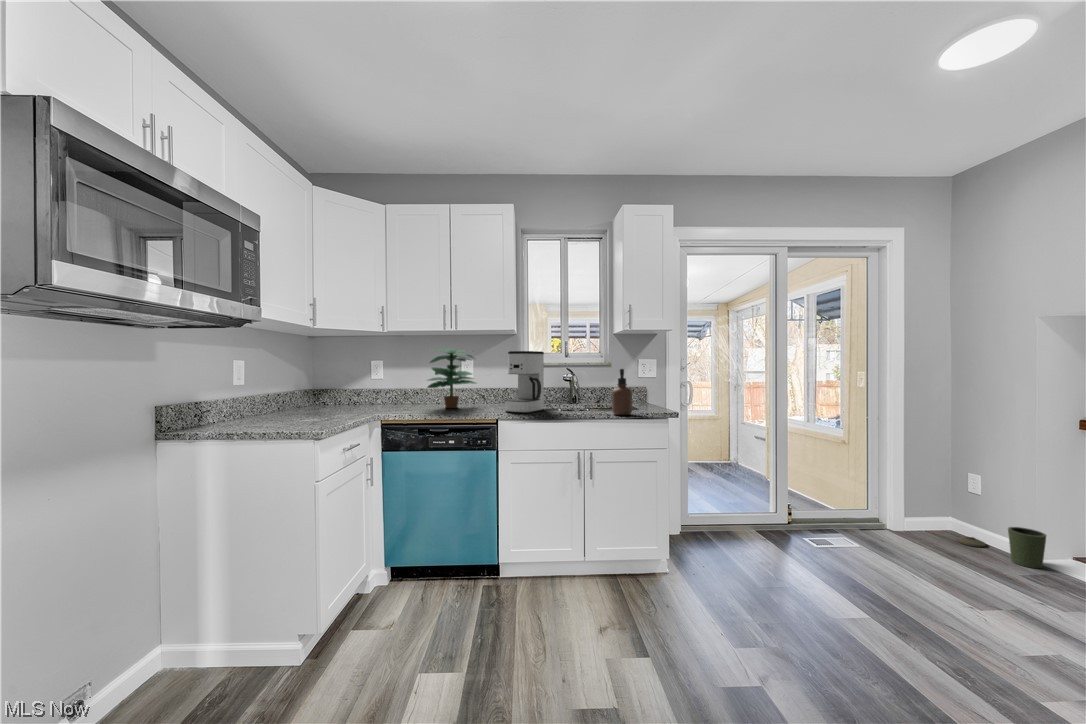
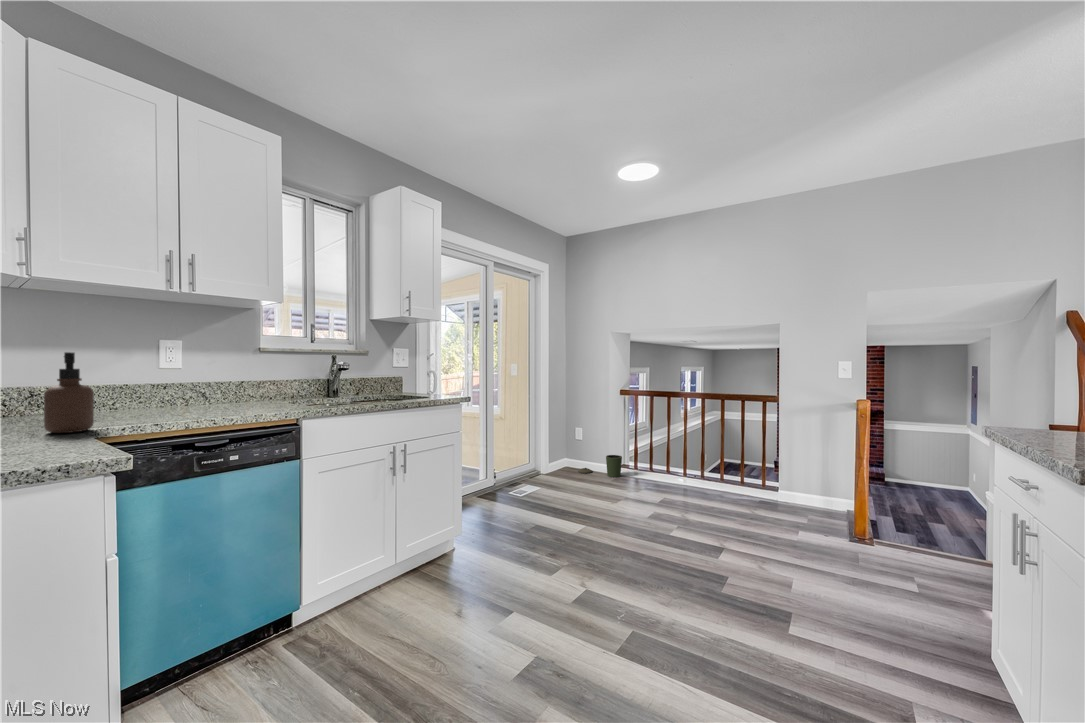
potted plant: present [428,349,476,408] -> none [119,322,215,414]
coffee maker: present [505,351,544,413] -> none [284,331,334,409]
soap dispenser: present [612,369,632,415] -> present [44,352,94,433]

